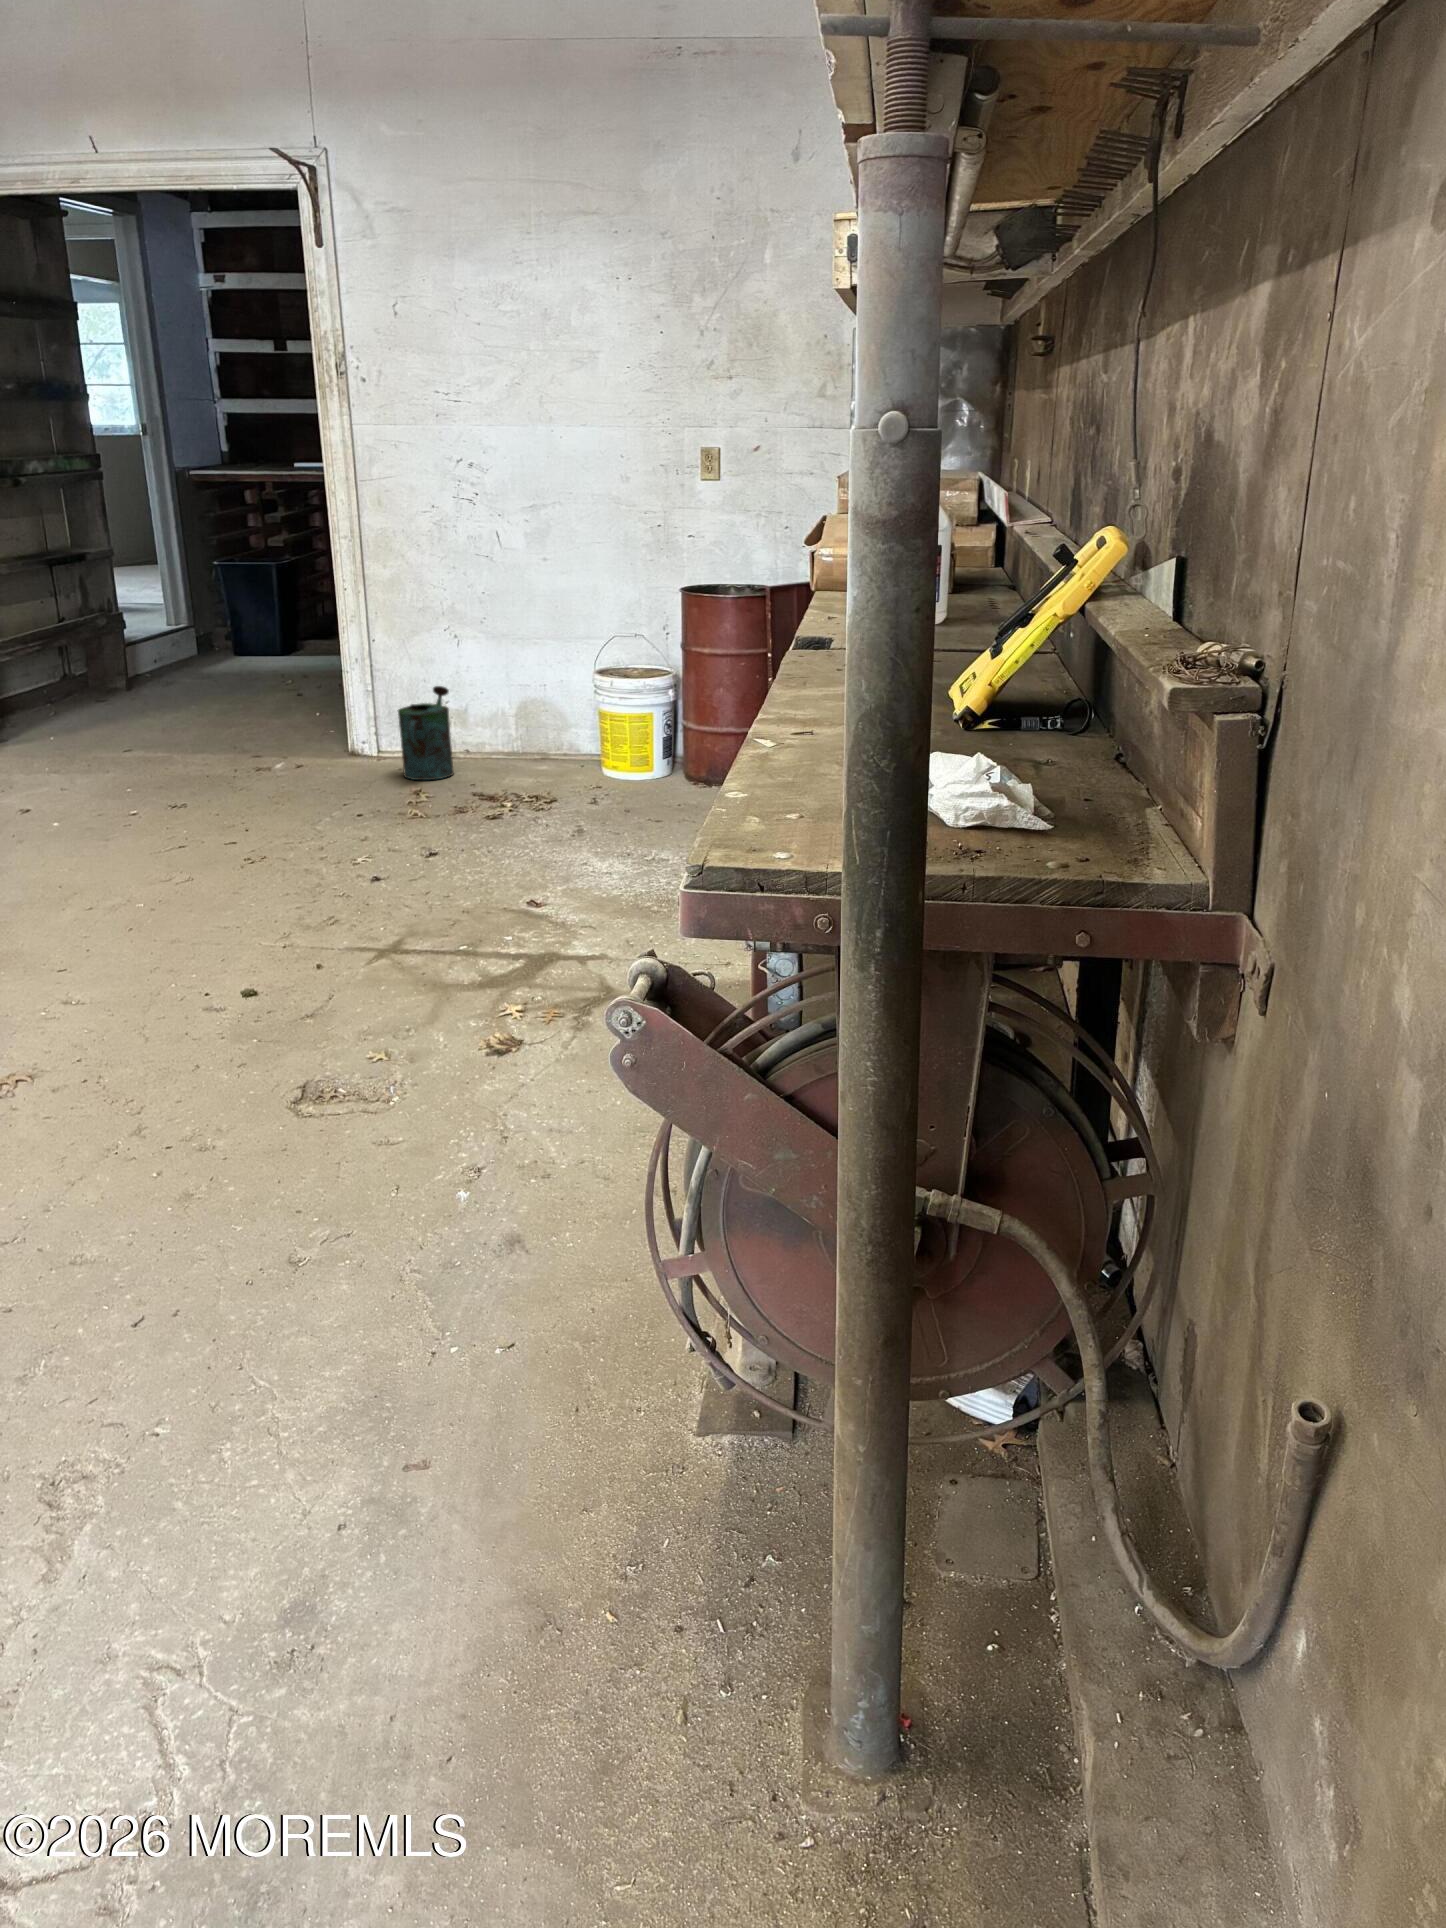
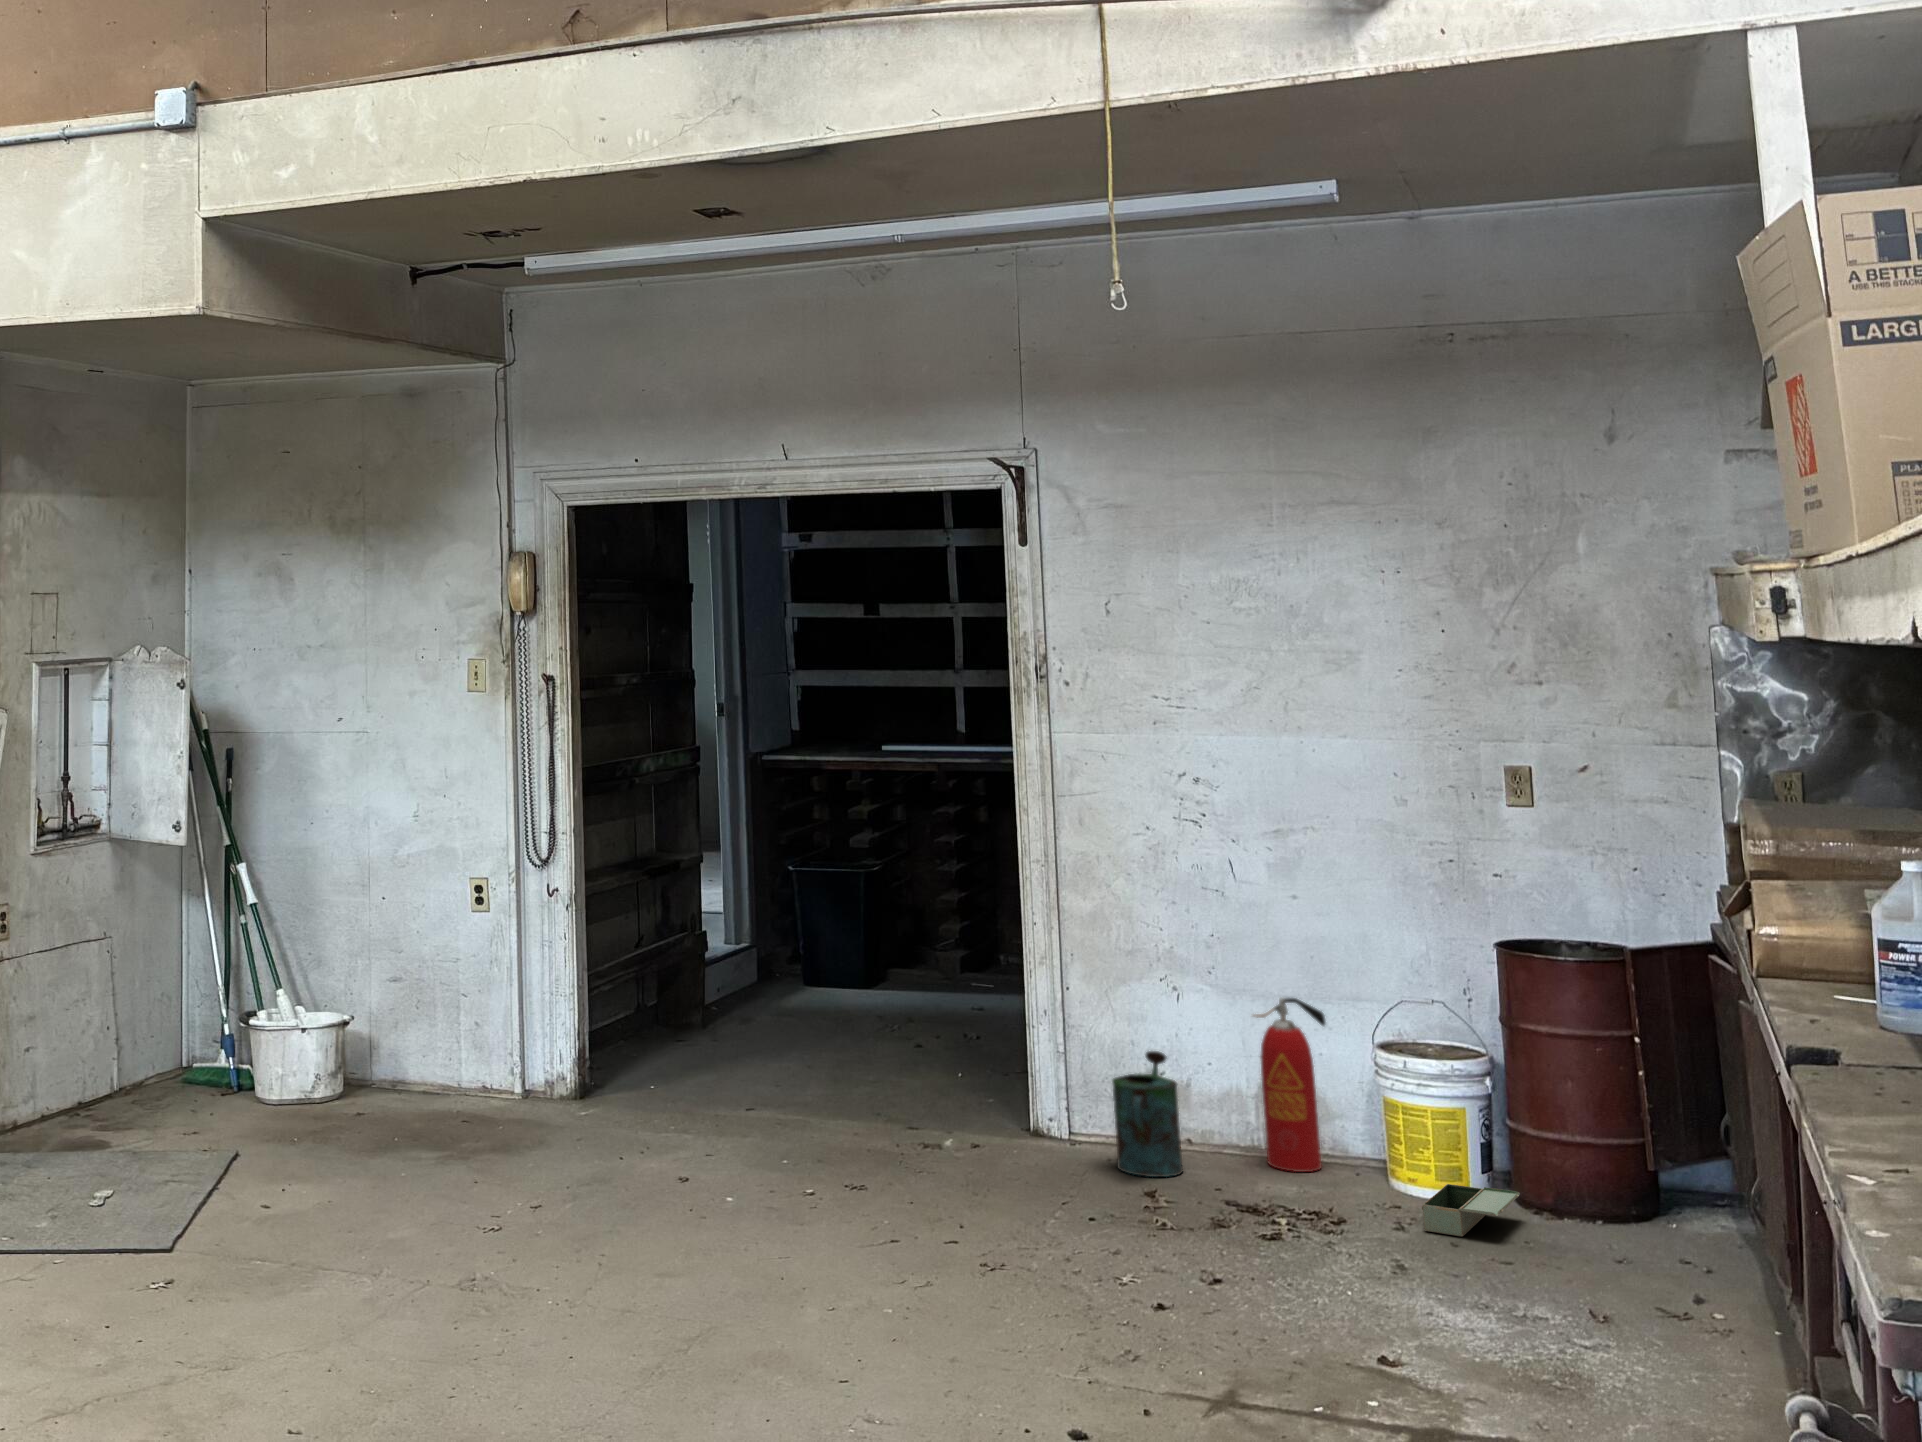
fire extinguisher: none [508,639,564,768] -> present [1253,998,1325,1172]
toolbox: none [609,768,681,804] -> present [1422,1184,1520,1236]

